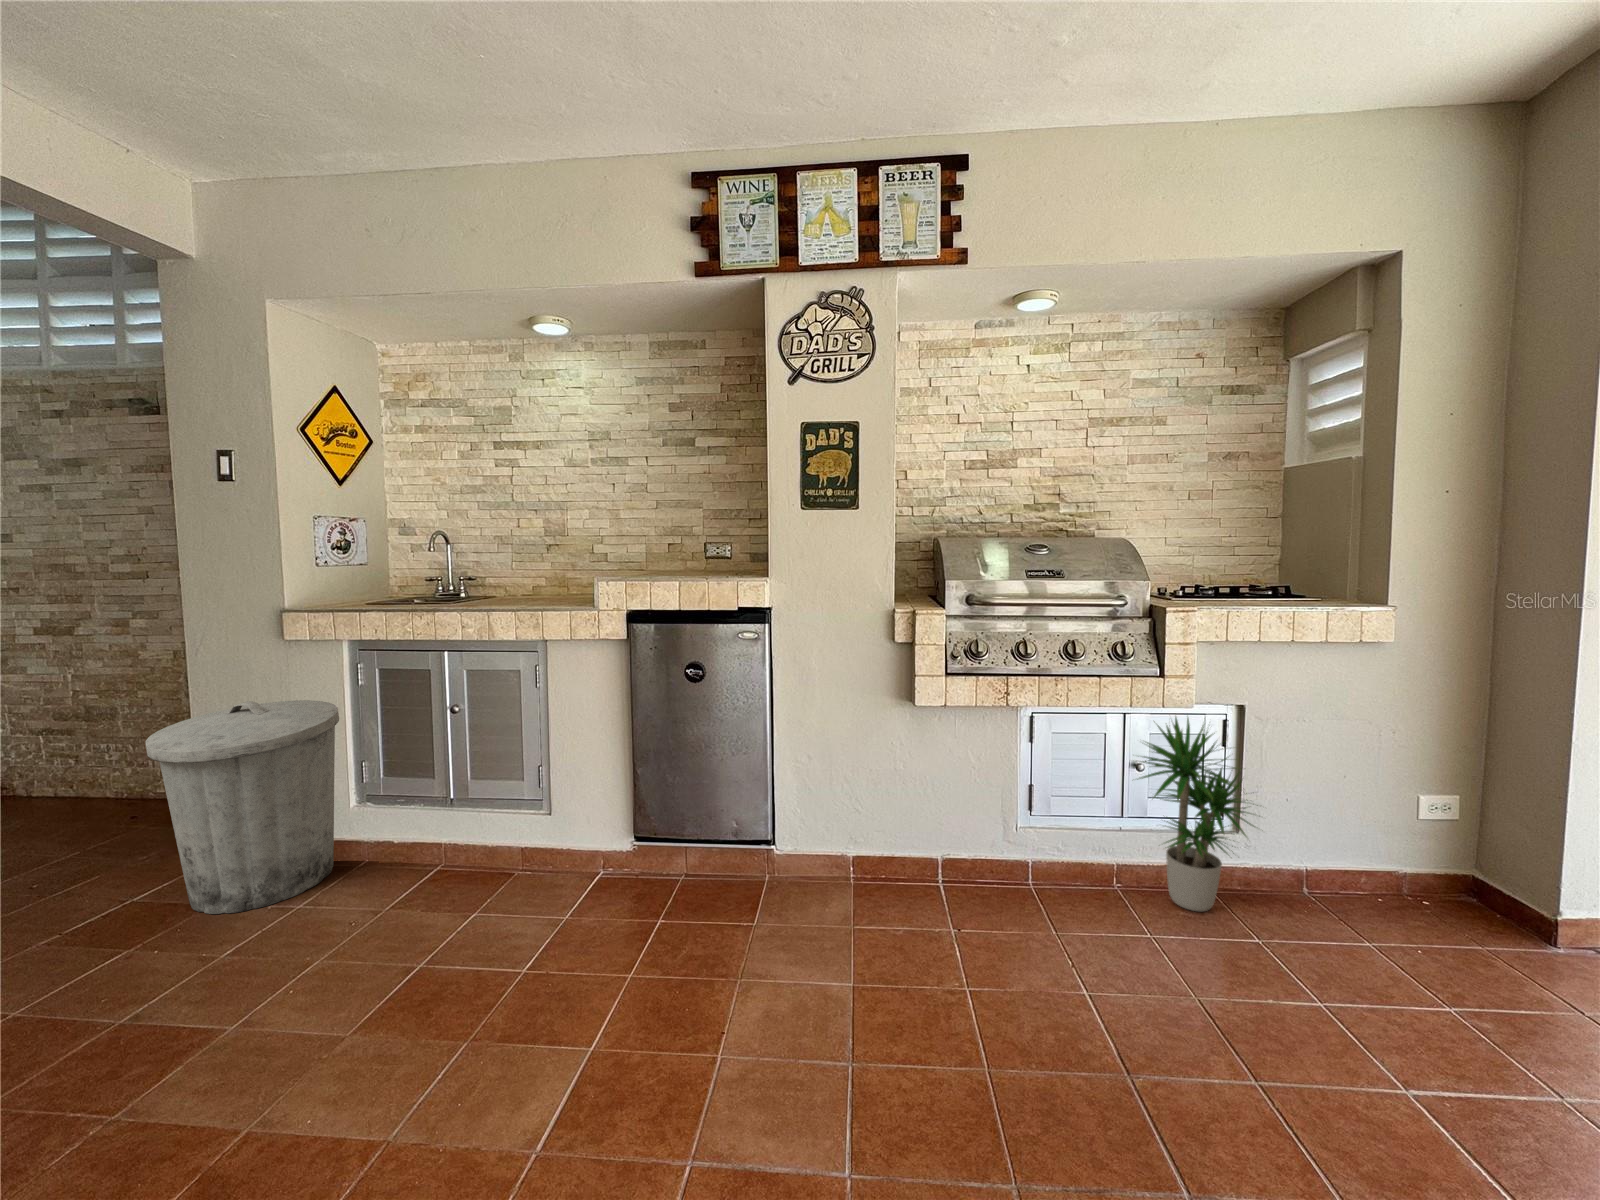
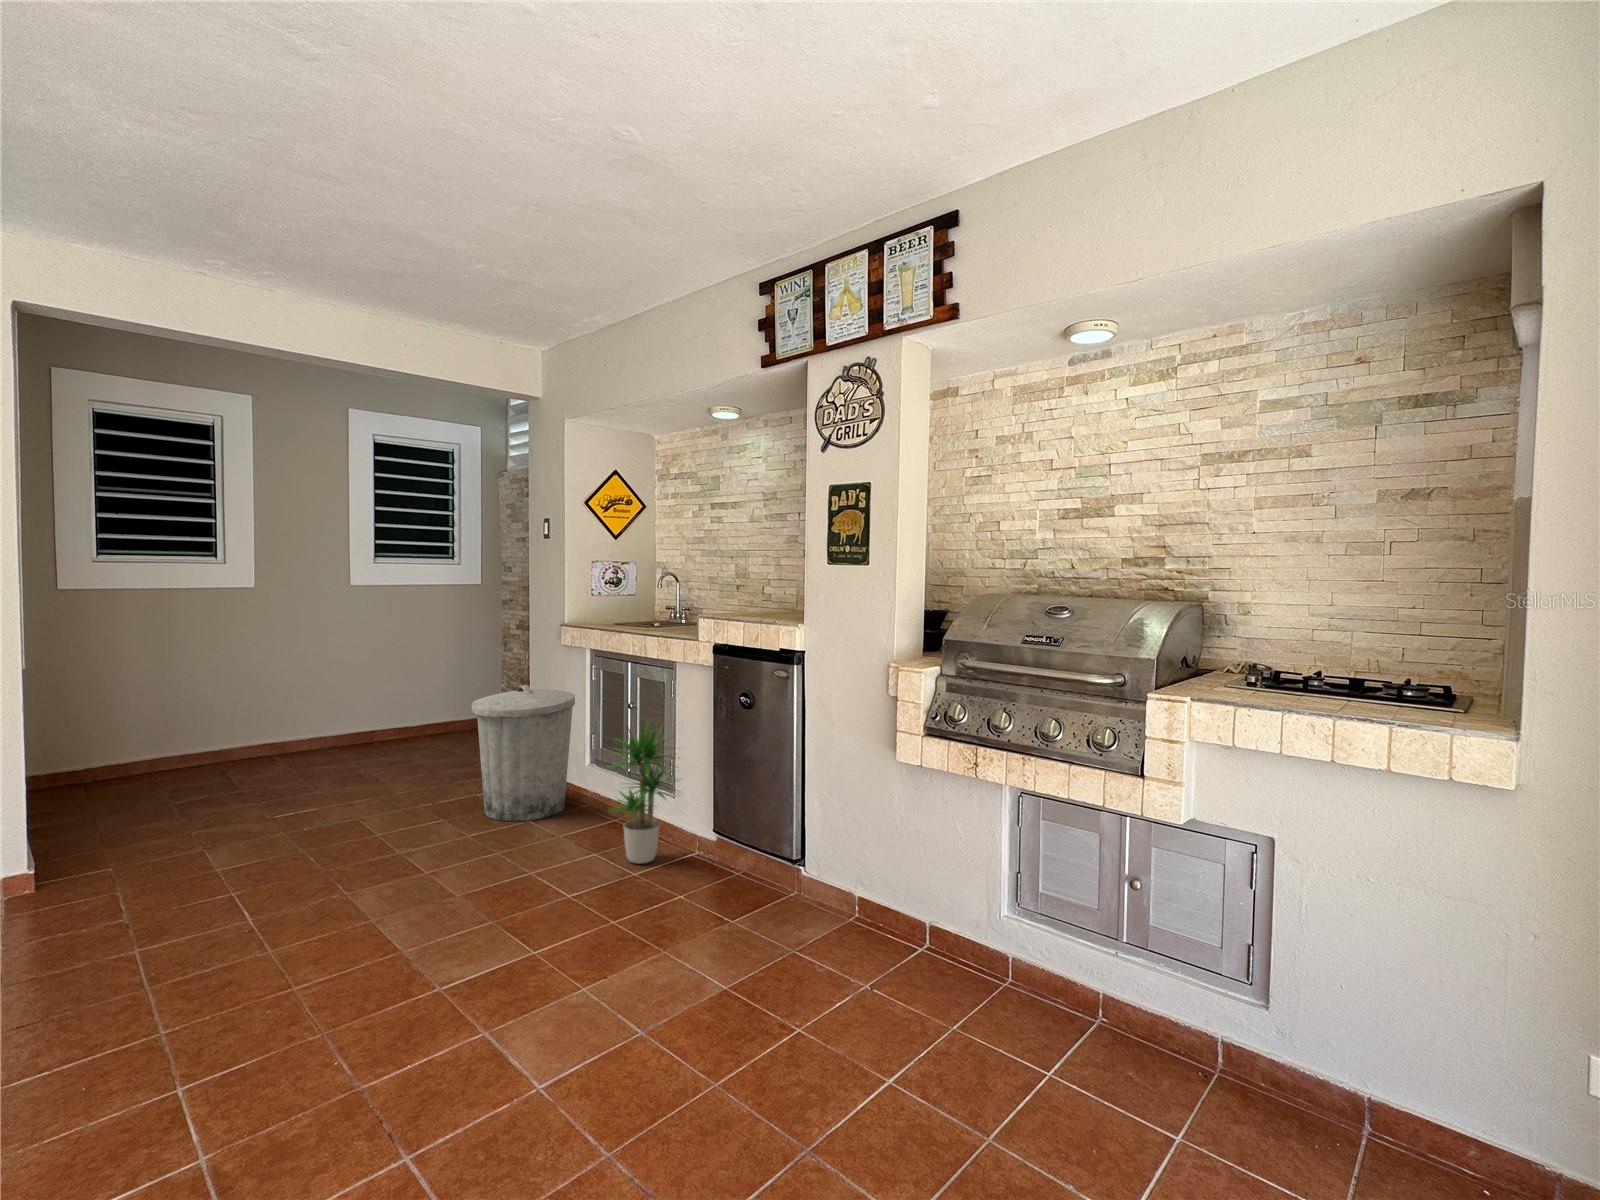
potted plant: present [1137,717,1258,911] -> present [609,721,676,863]

